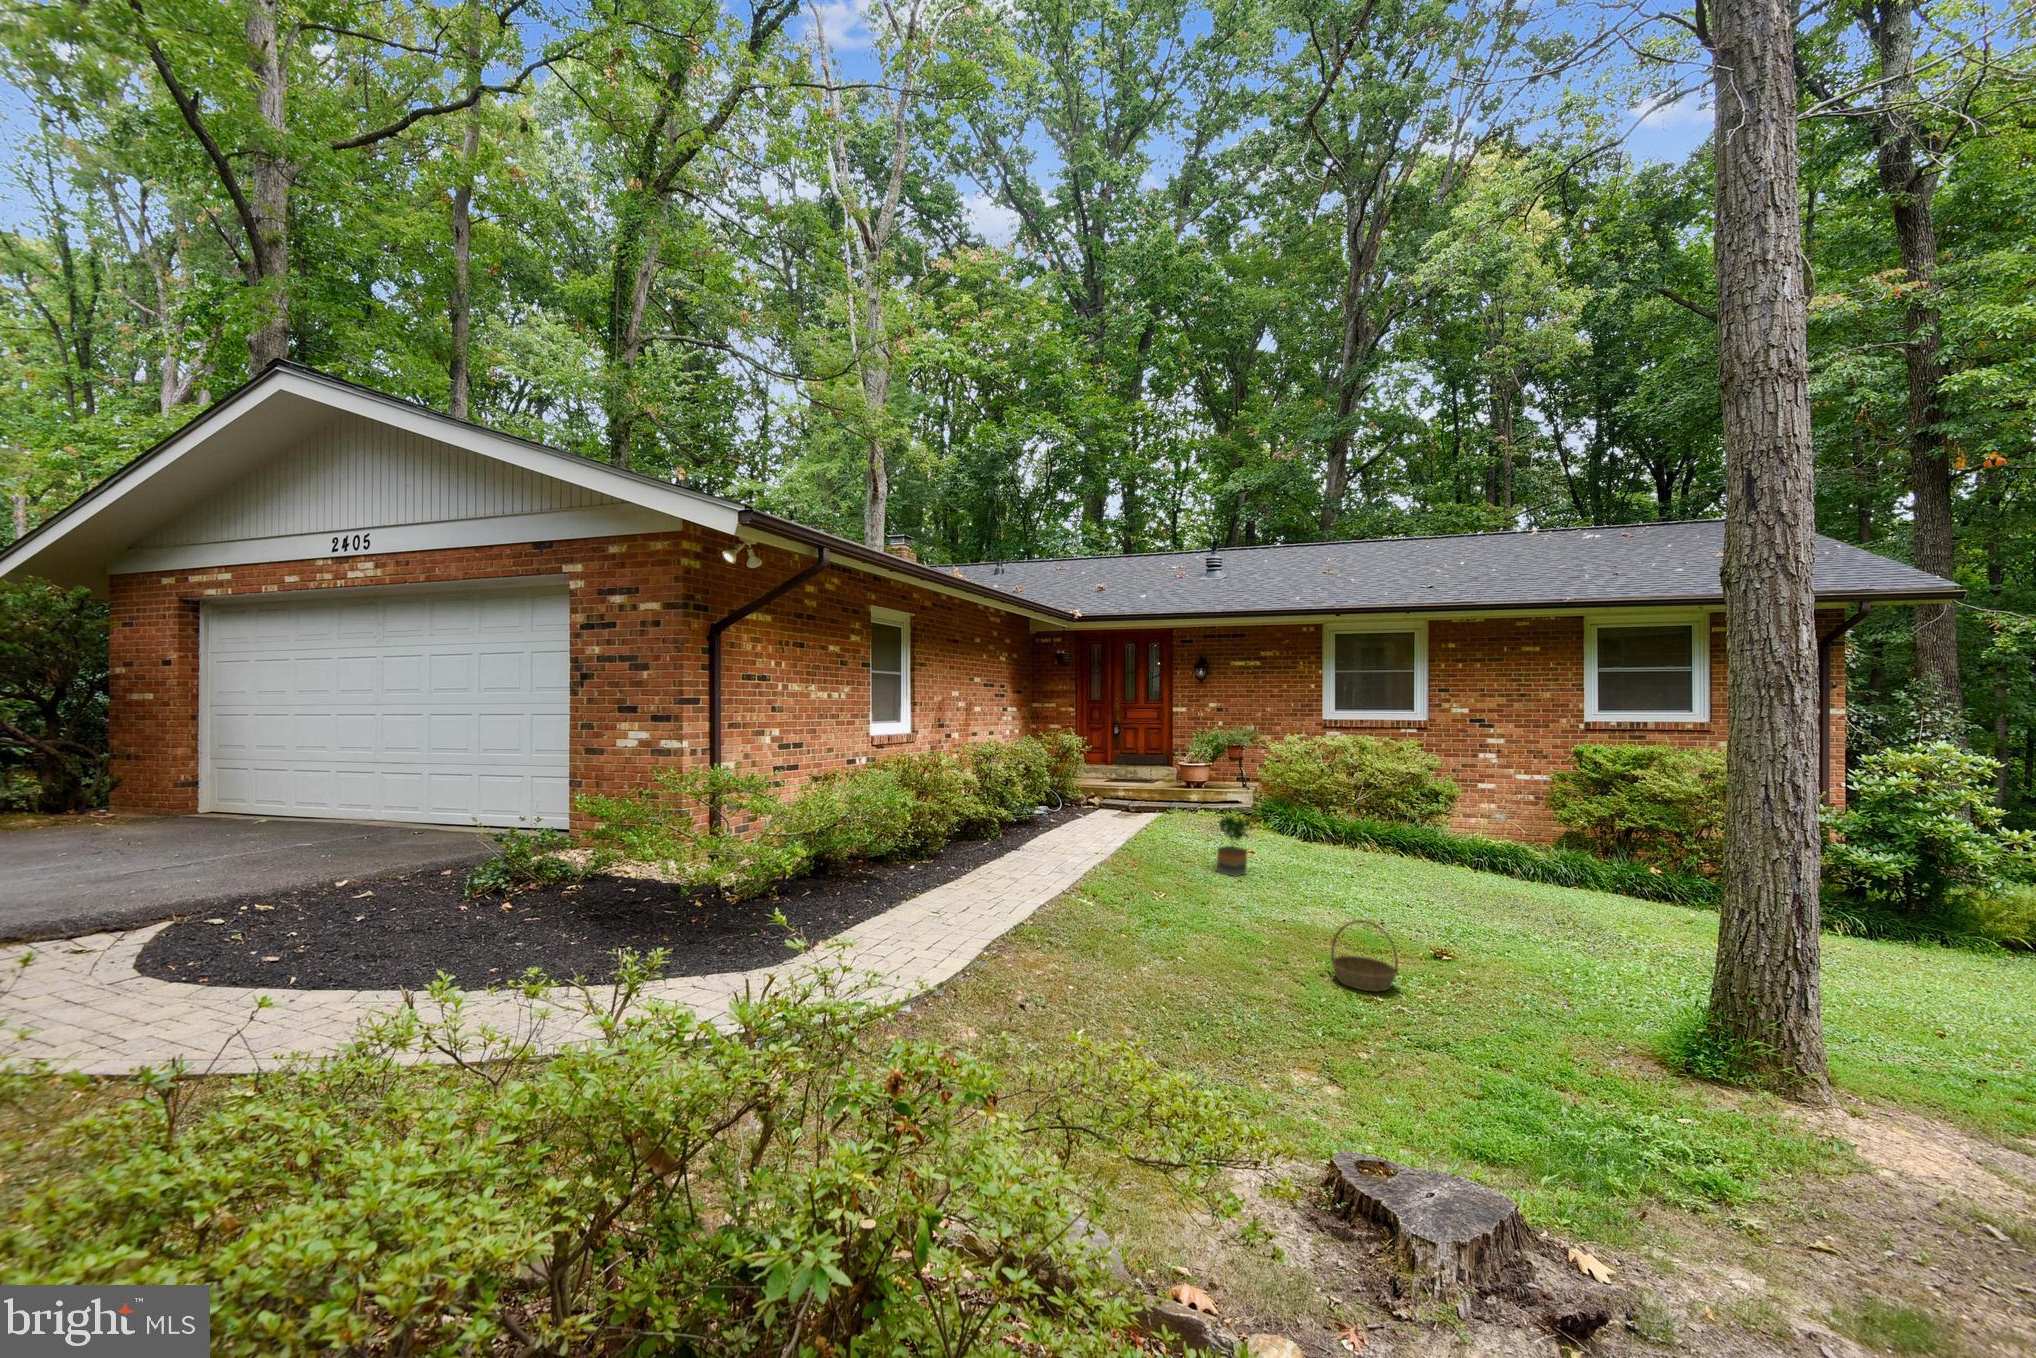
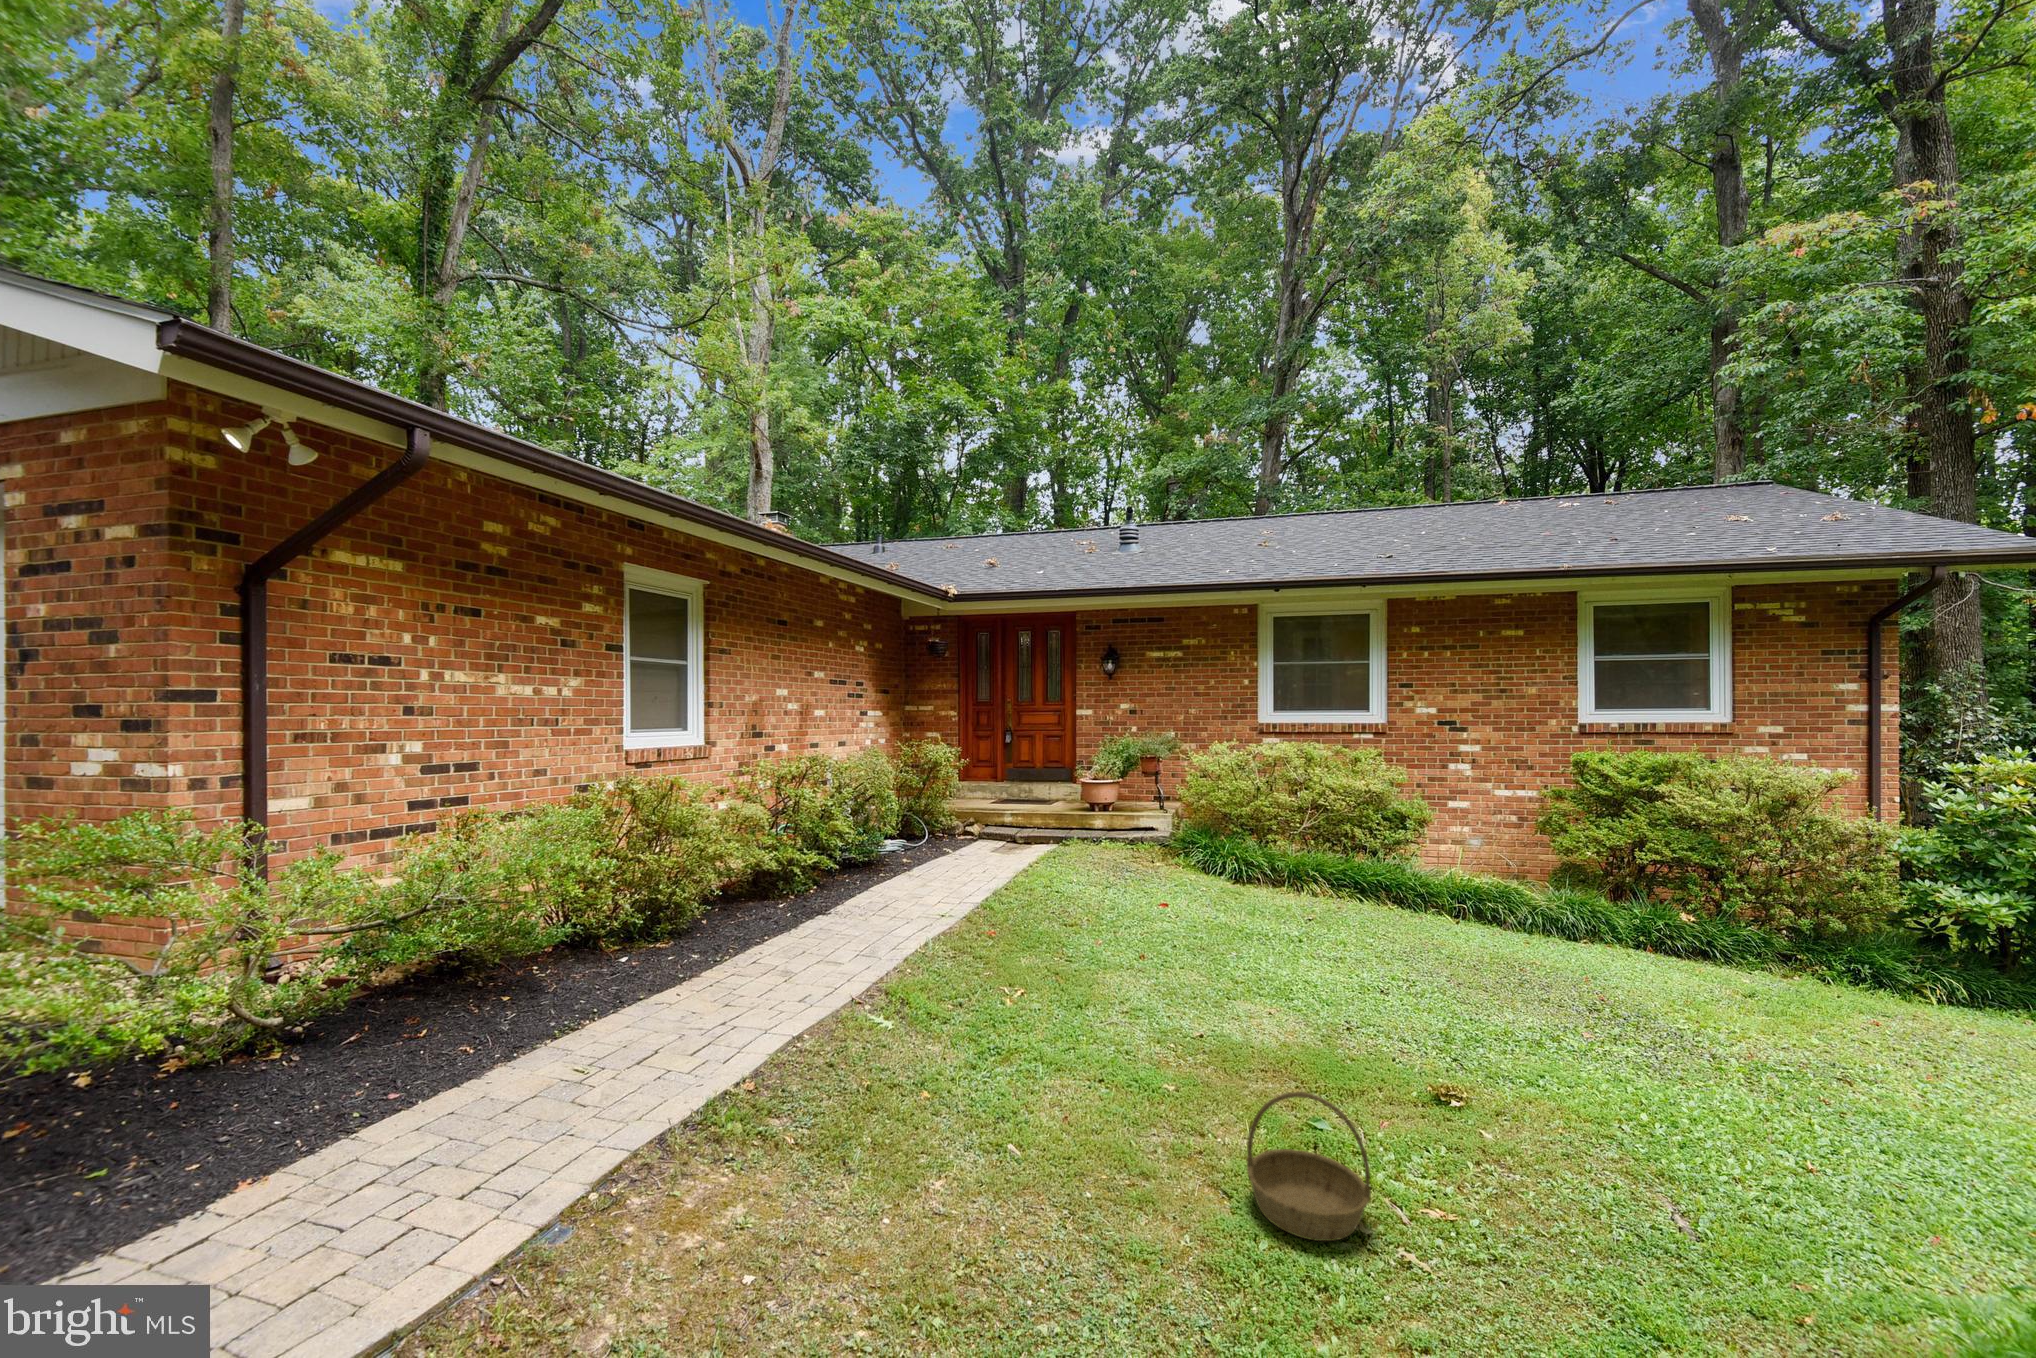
potted tree: present [1217,817,1254,876] -> none [1100,861,1155,952]

